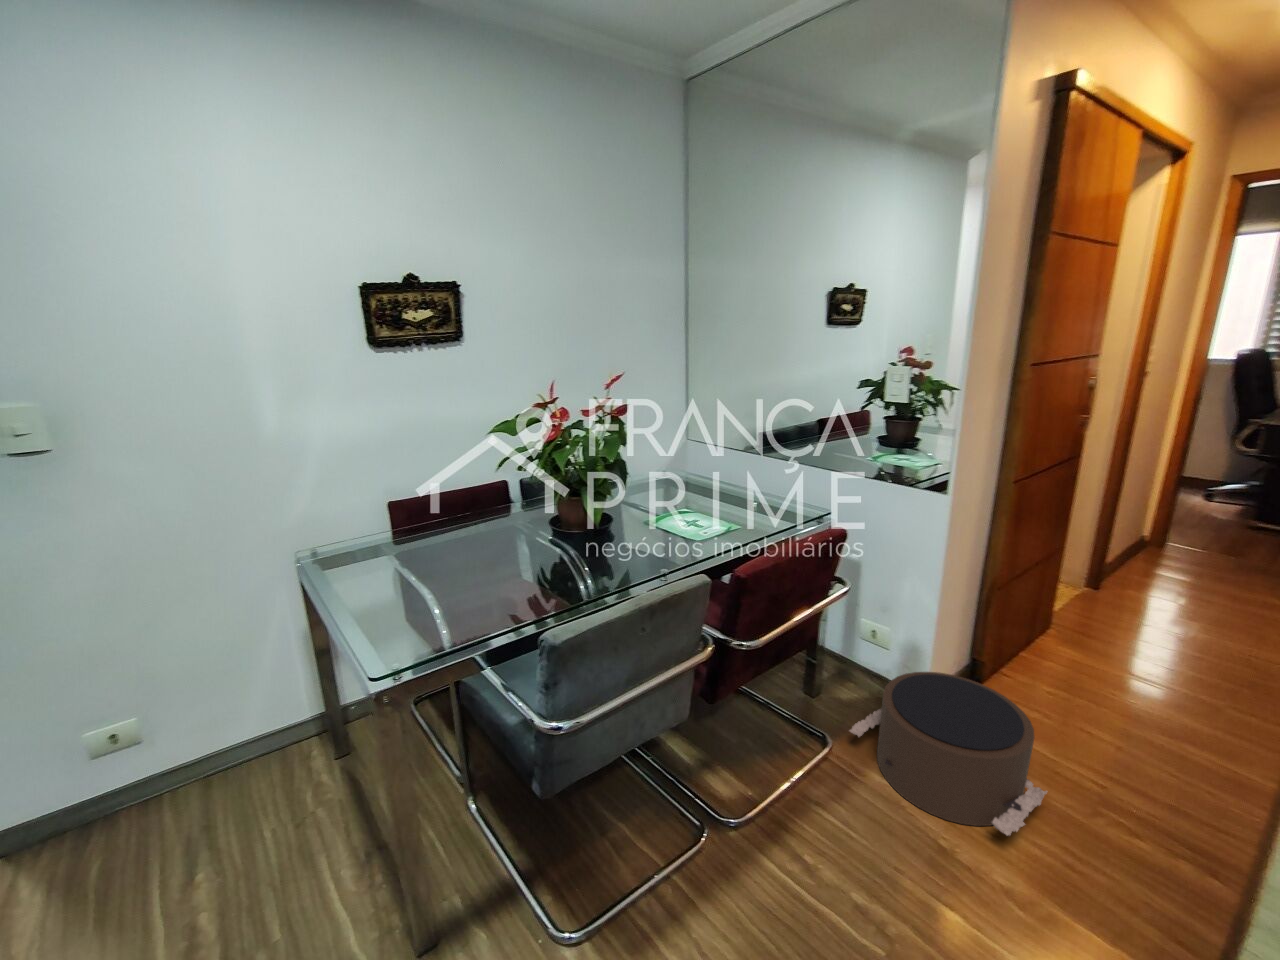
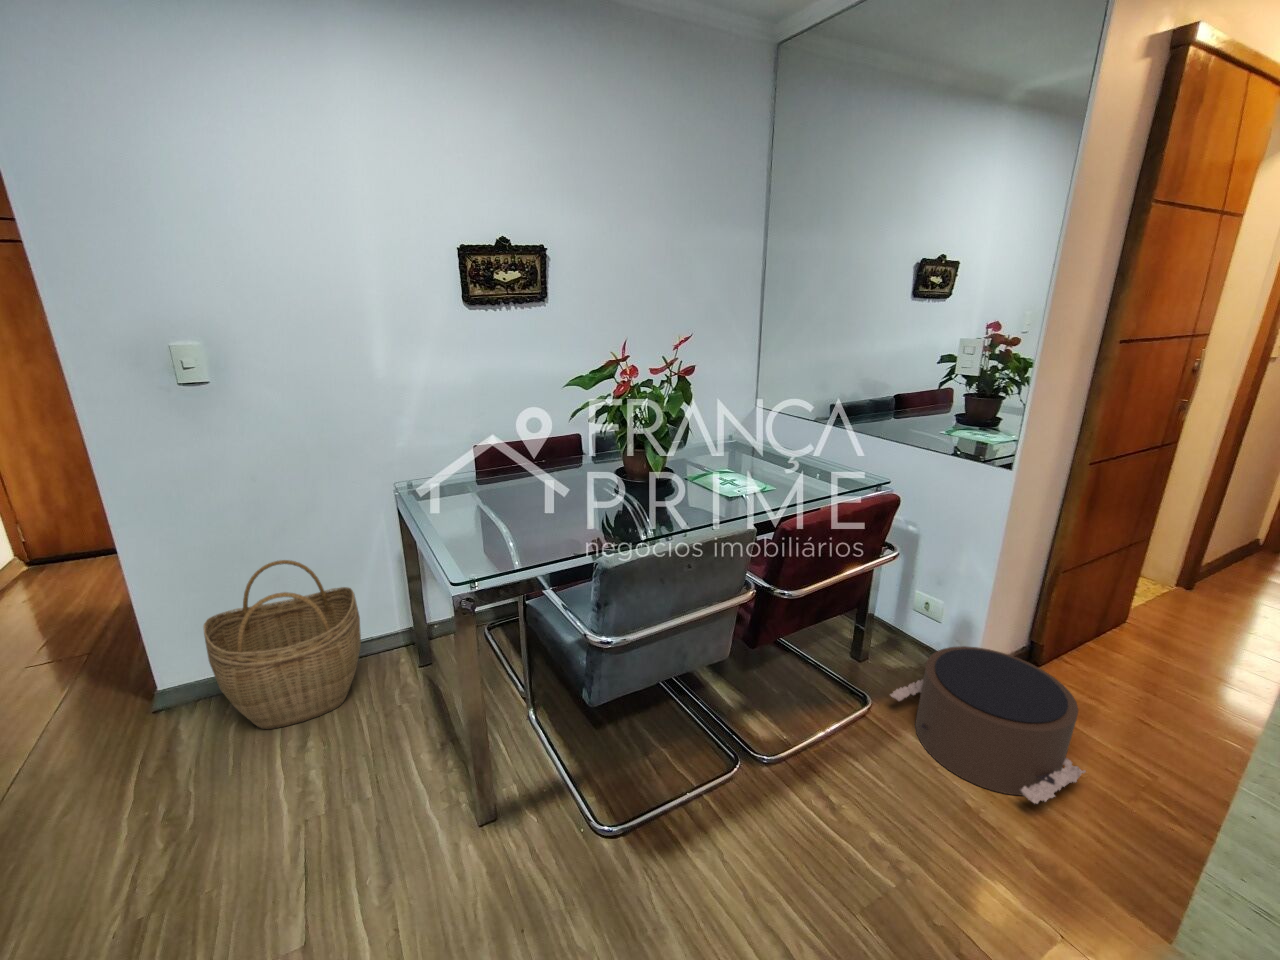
woven basket: none [47,654,260,867] -> present [203,560,361,729]

